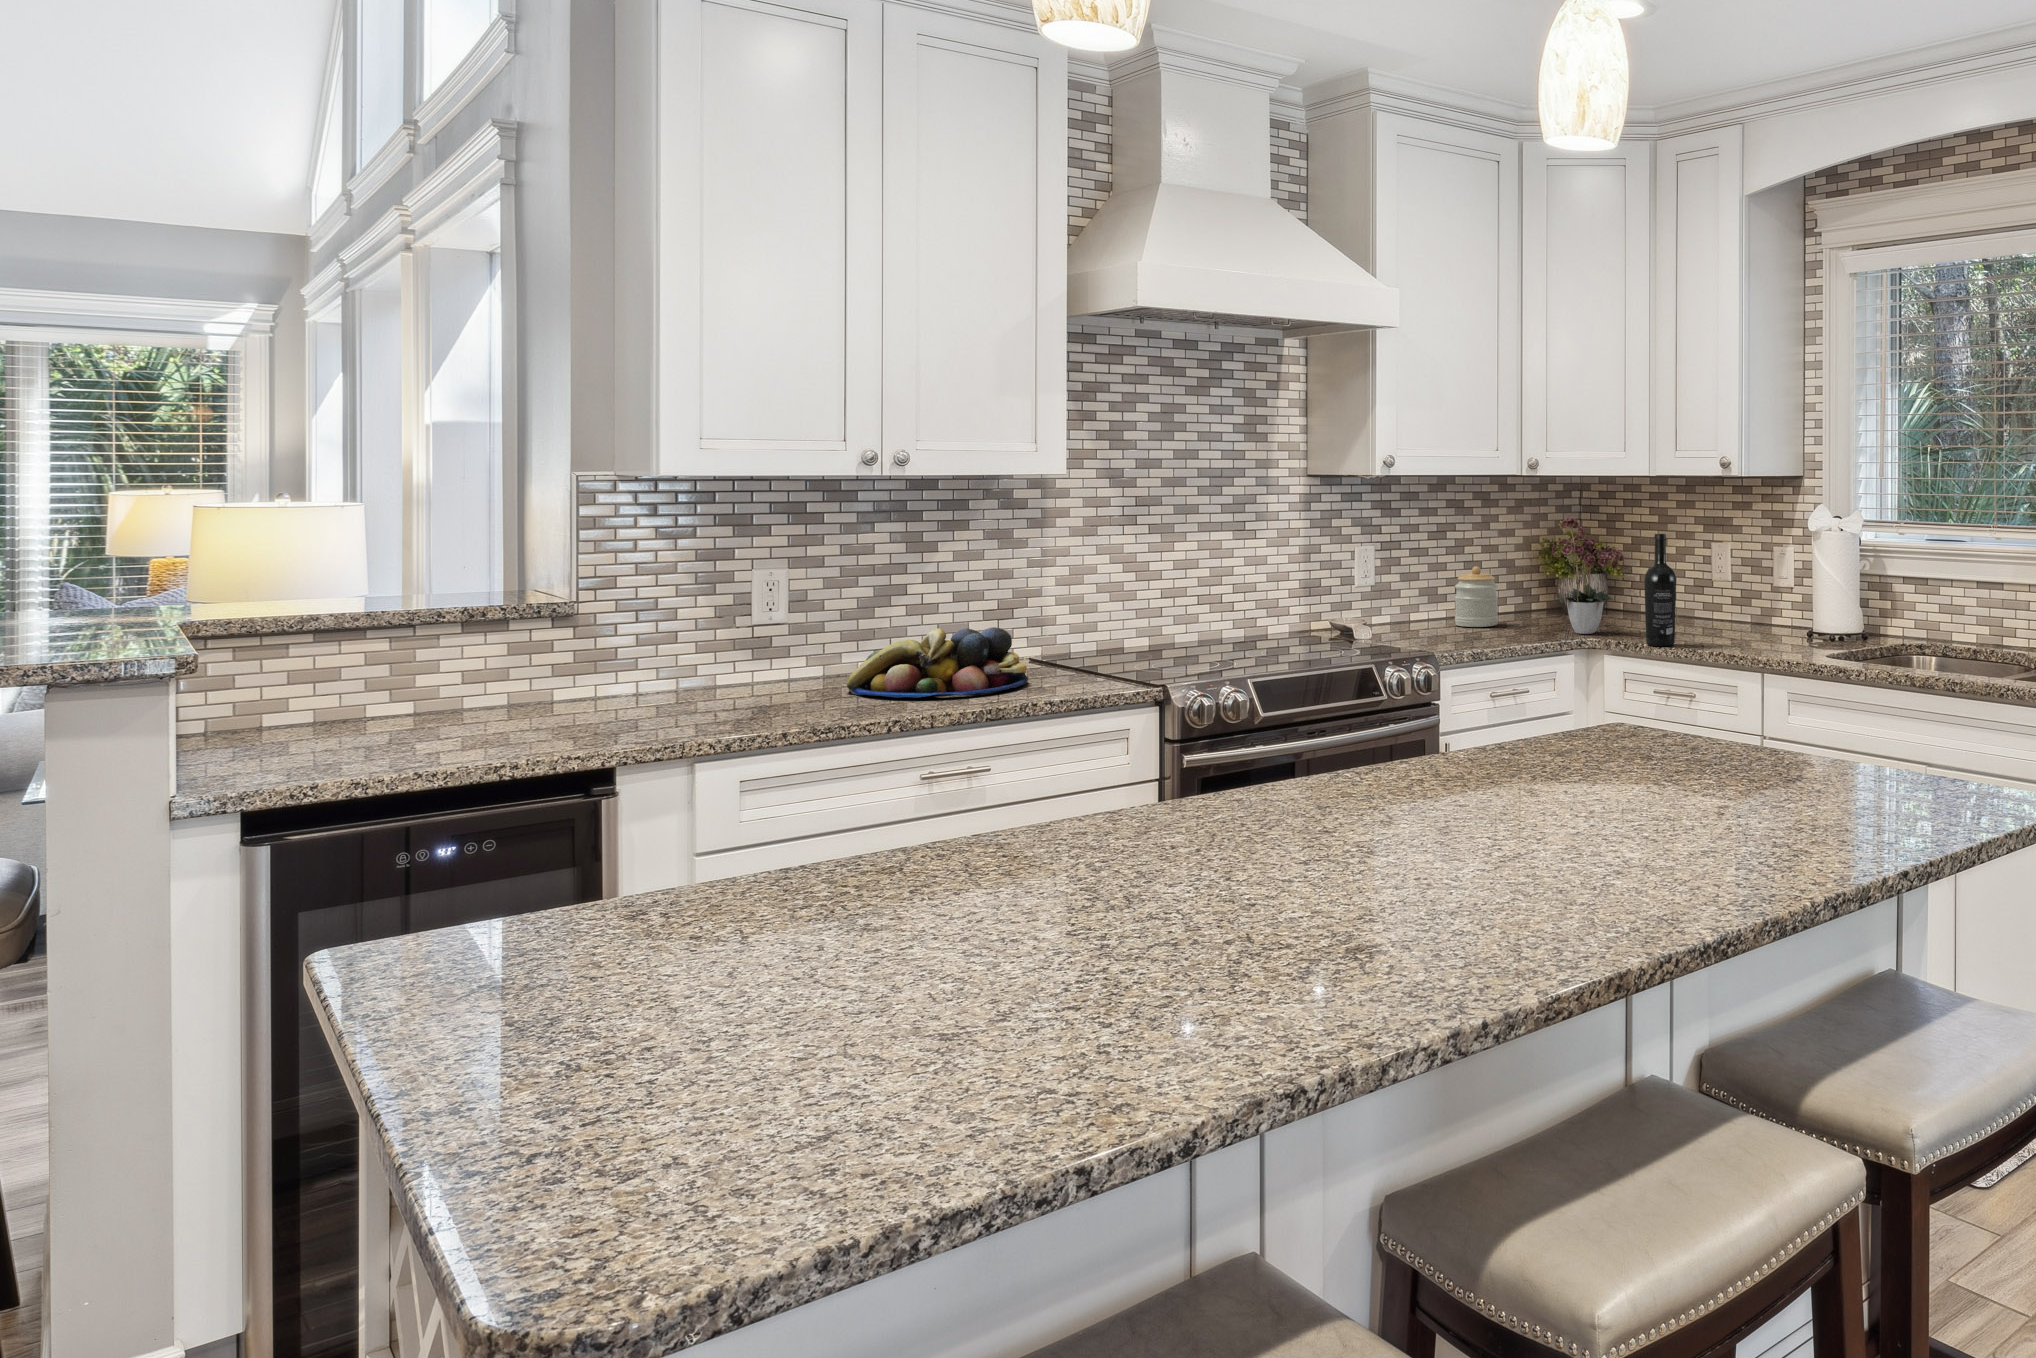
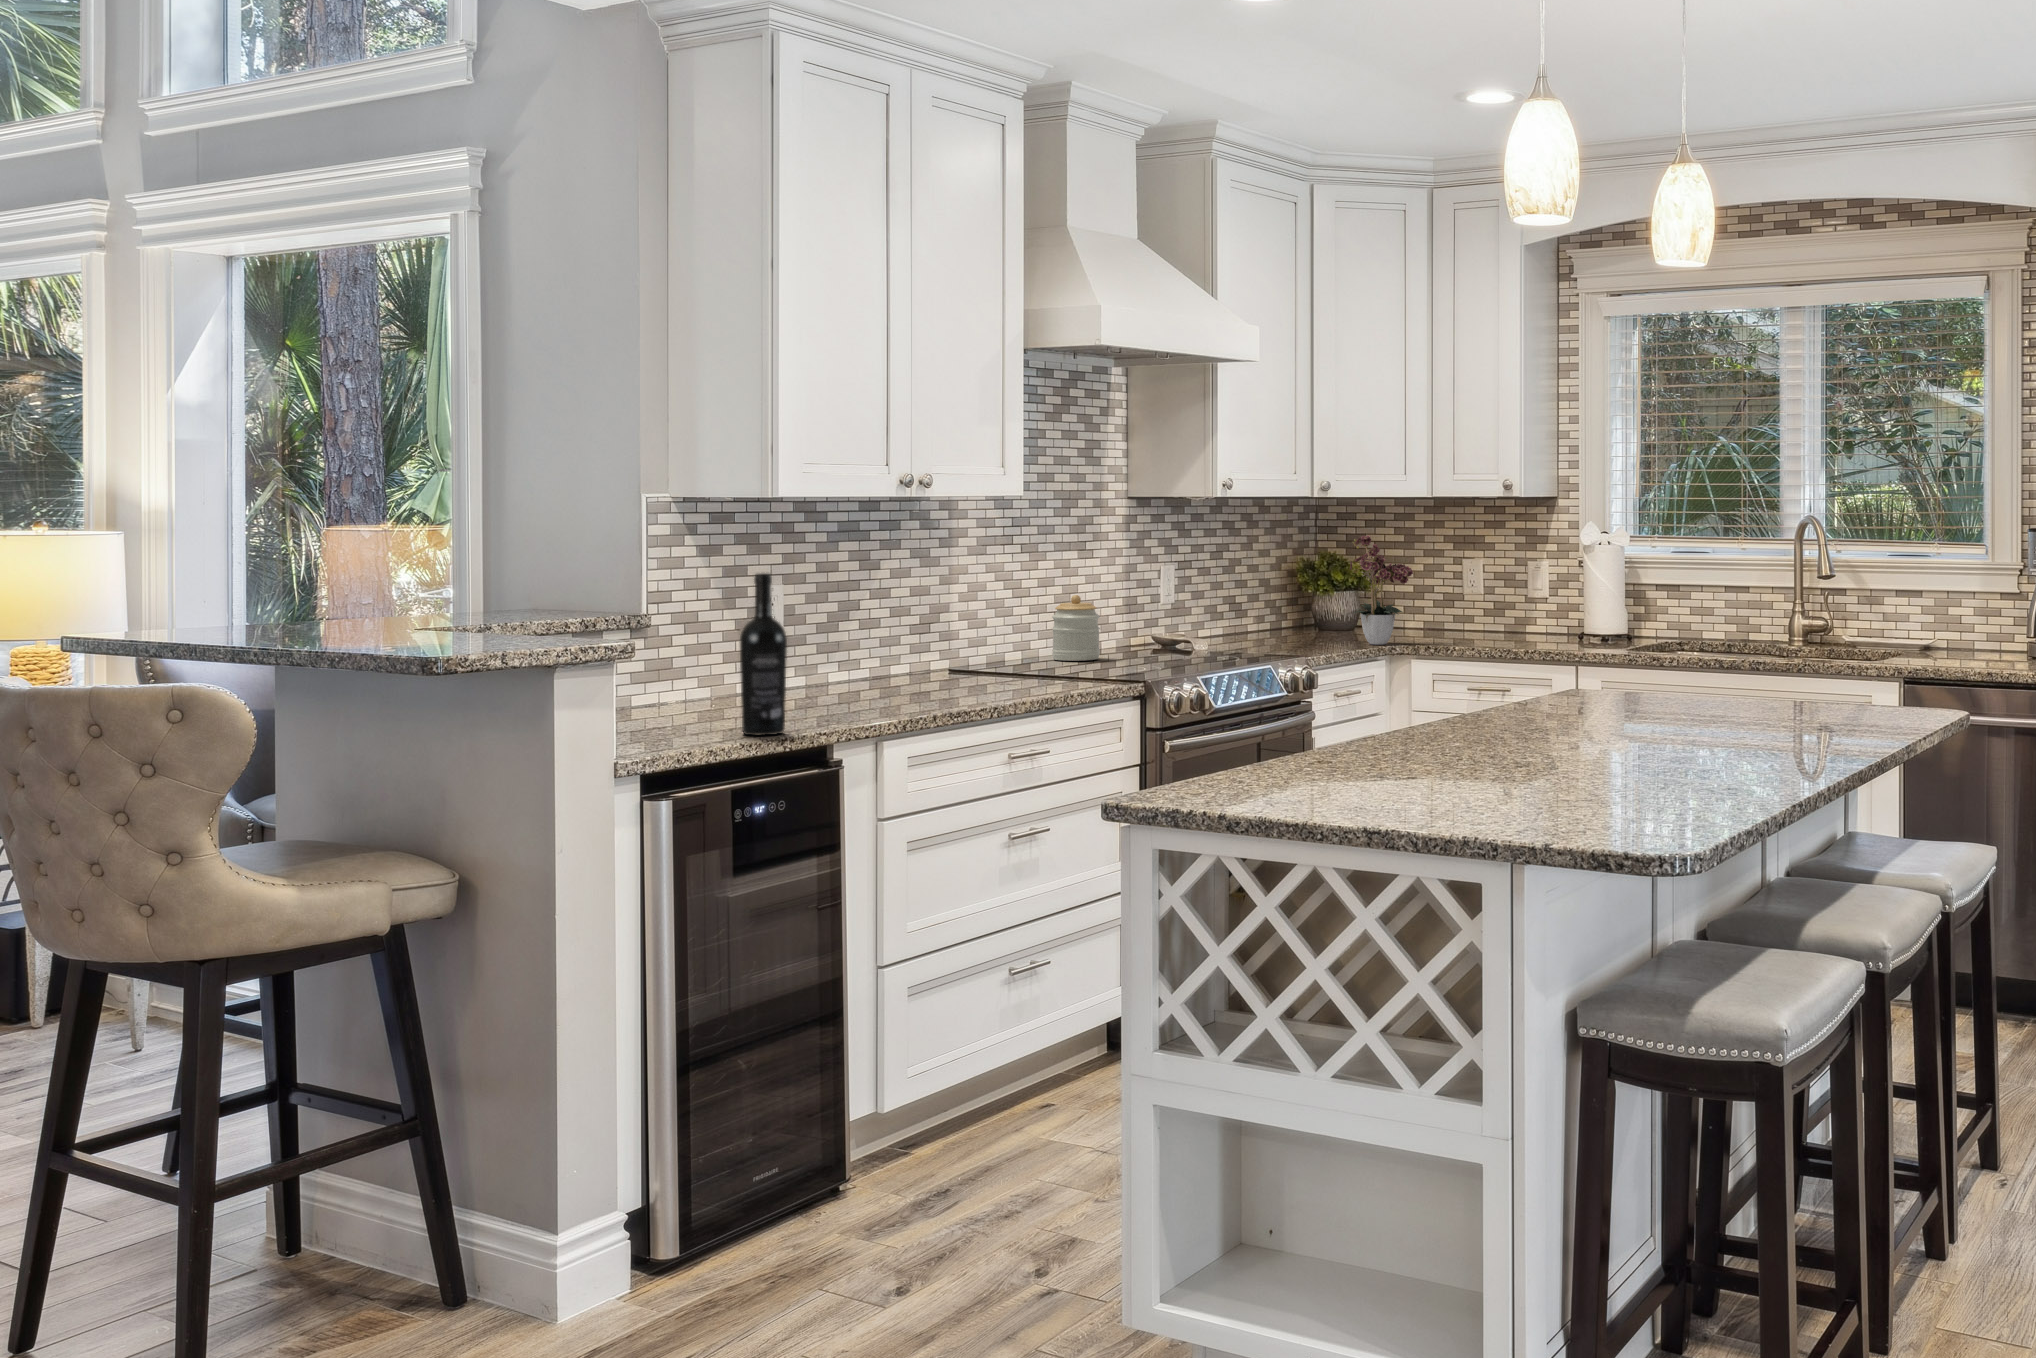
wine bottle: present [1644,534,1676,646] -> present [740,573,787,736]
jar: present [1455,566,1498,627] -> present [1052,595,1100,661]
fruit bowl: present [847,627,1028,698] -> none [868,635,1028,696]

